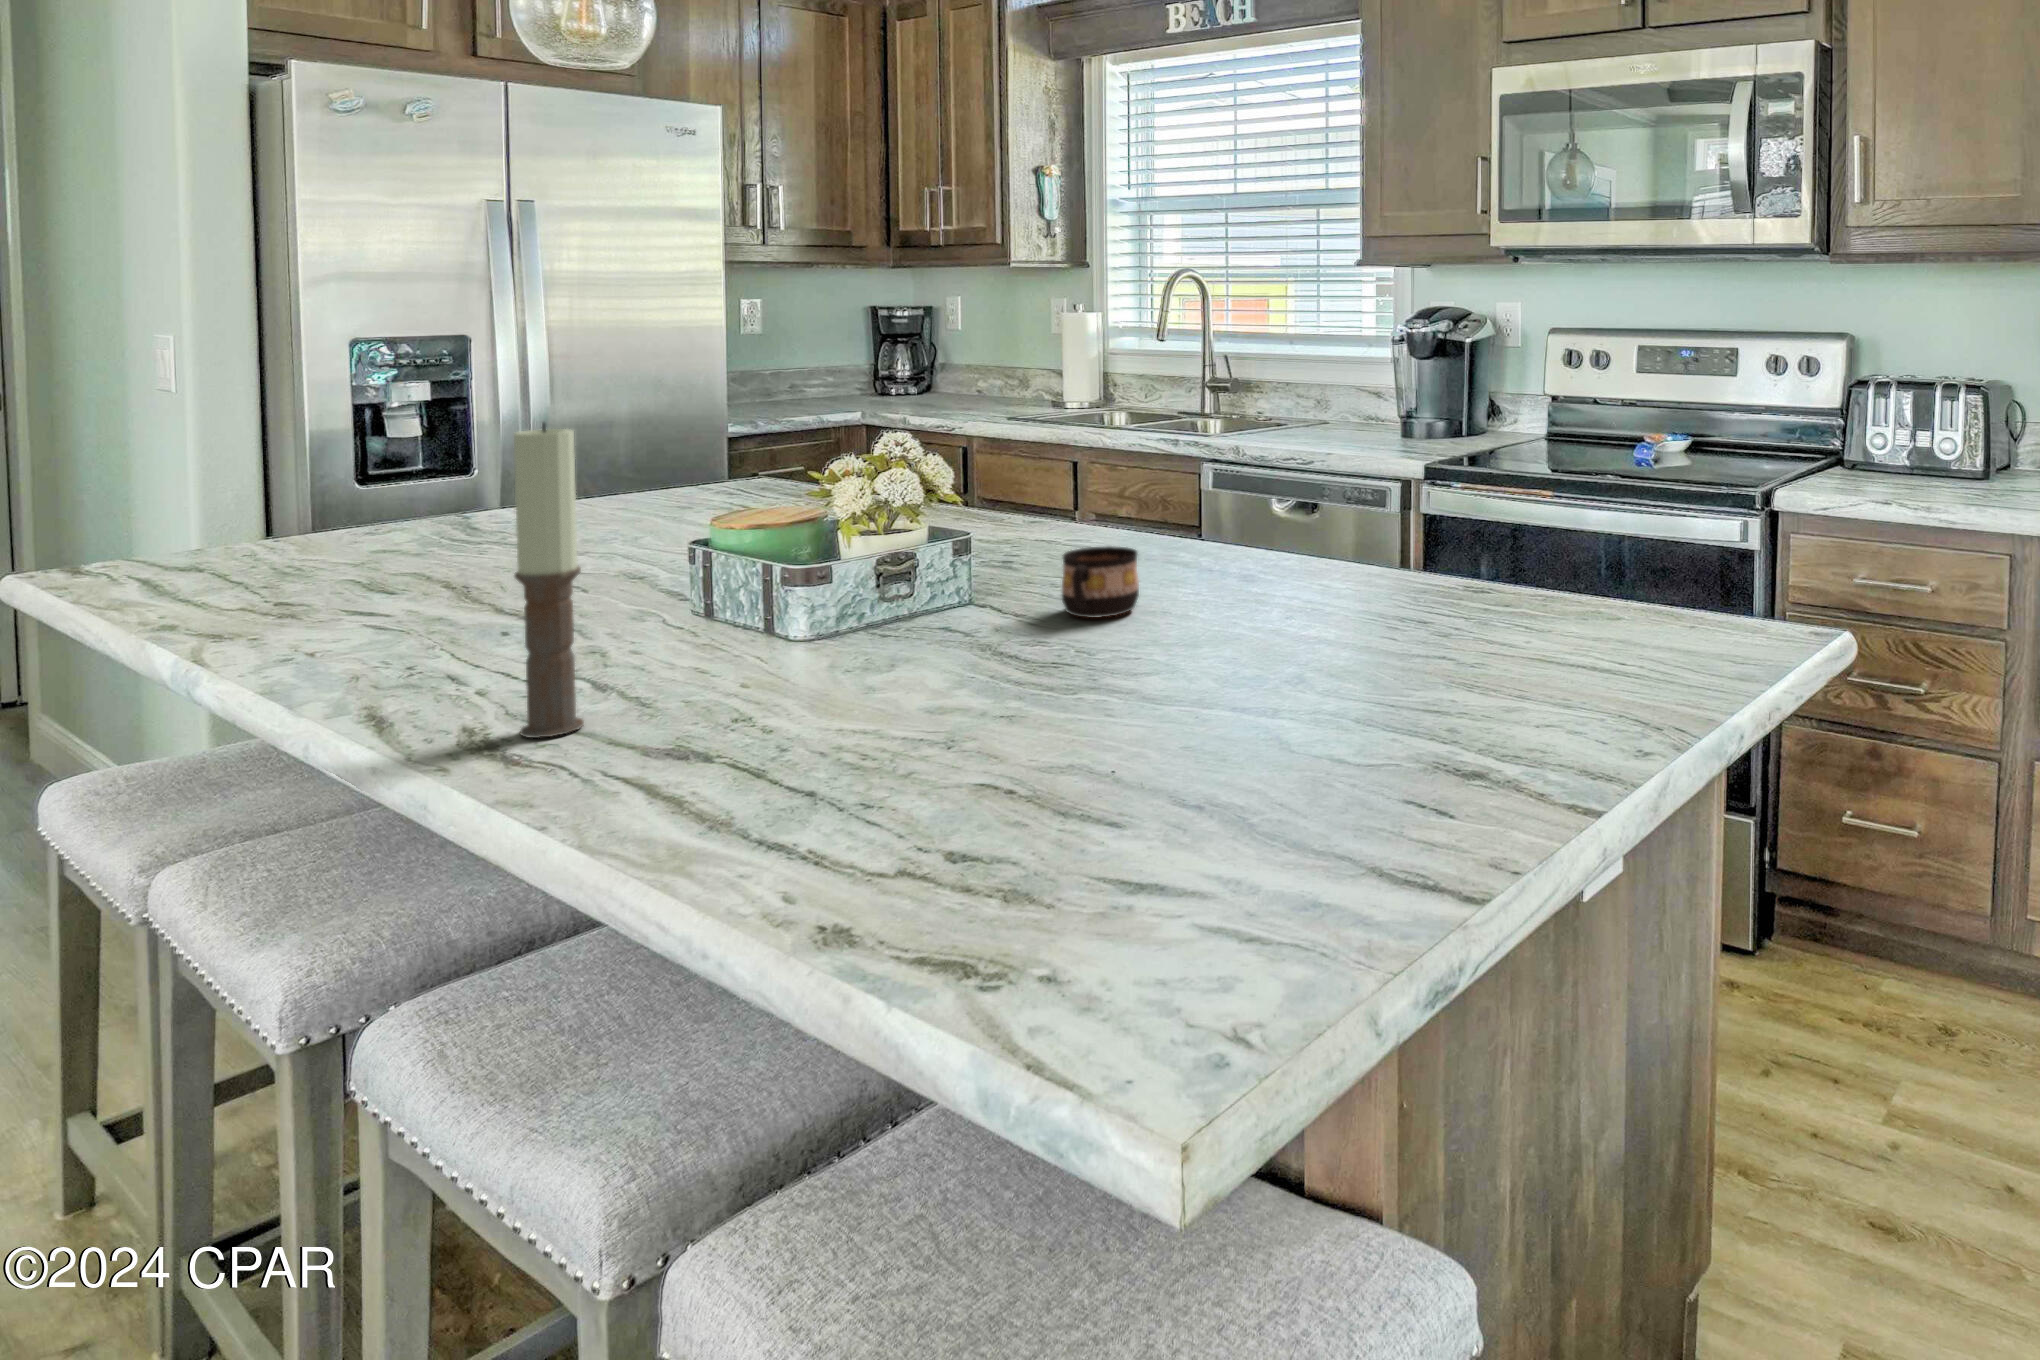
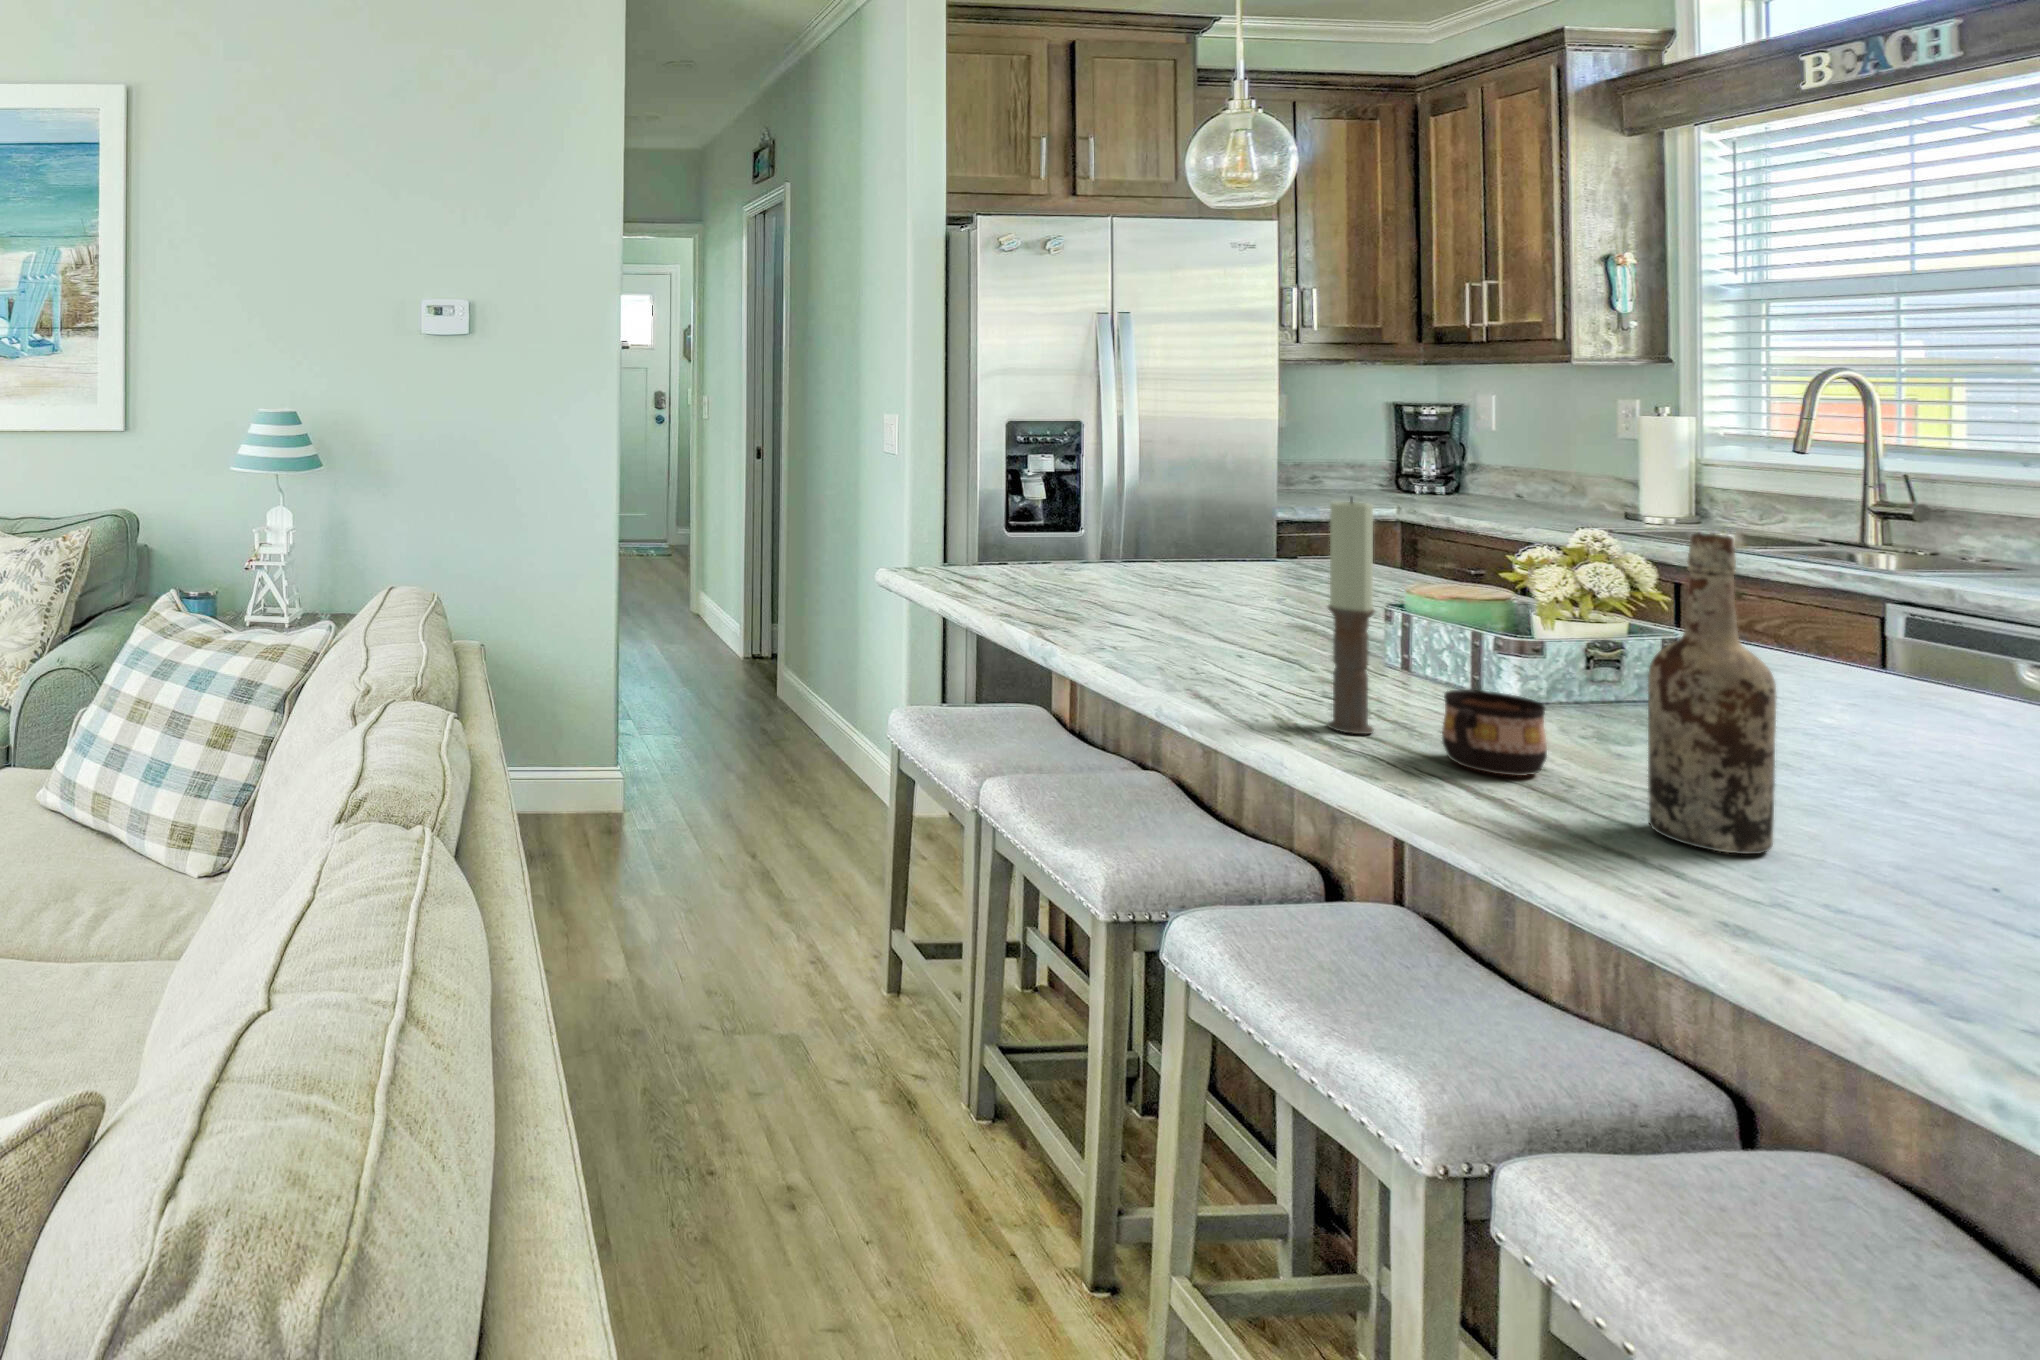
wine bottle: none [826,437,943,794] -> present [1648,534,1777,854]
cup: present [1062,546,1139,618] -> present [1442,690,1547,776]

